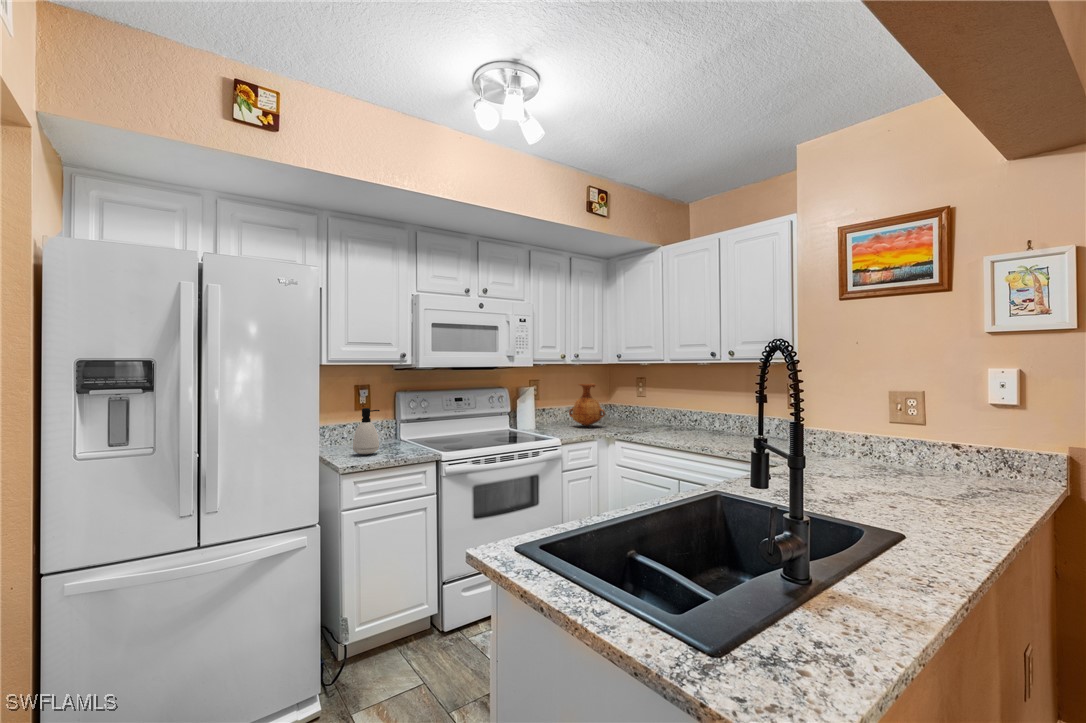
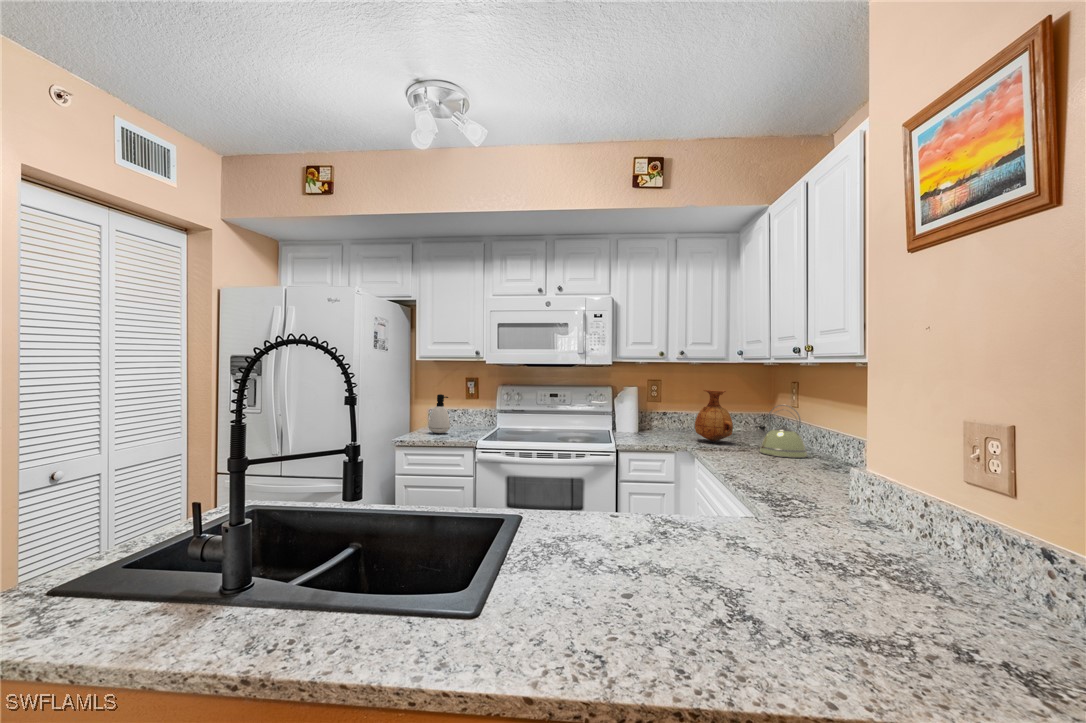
kettle: none [627,392,664,430] -> present [755,405,808,458]

